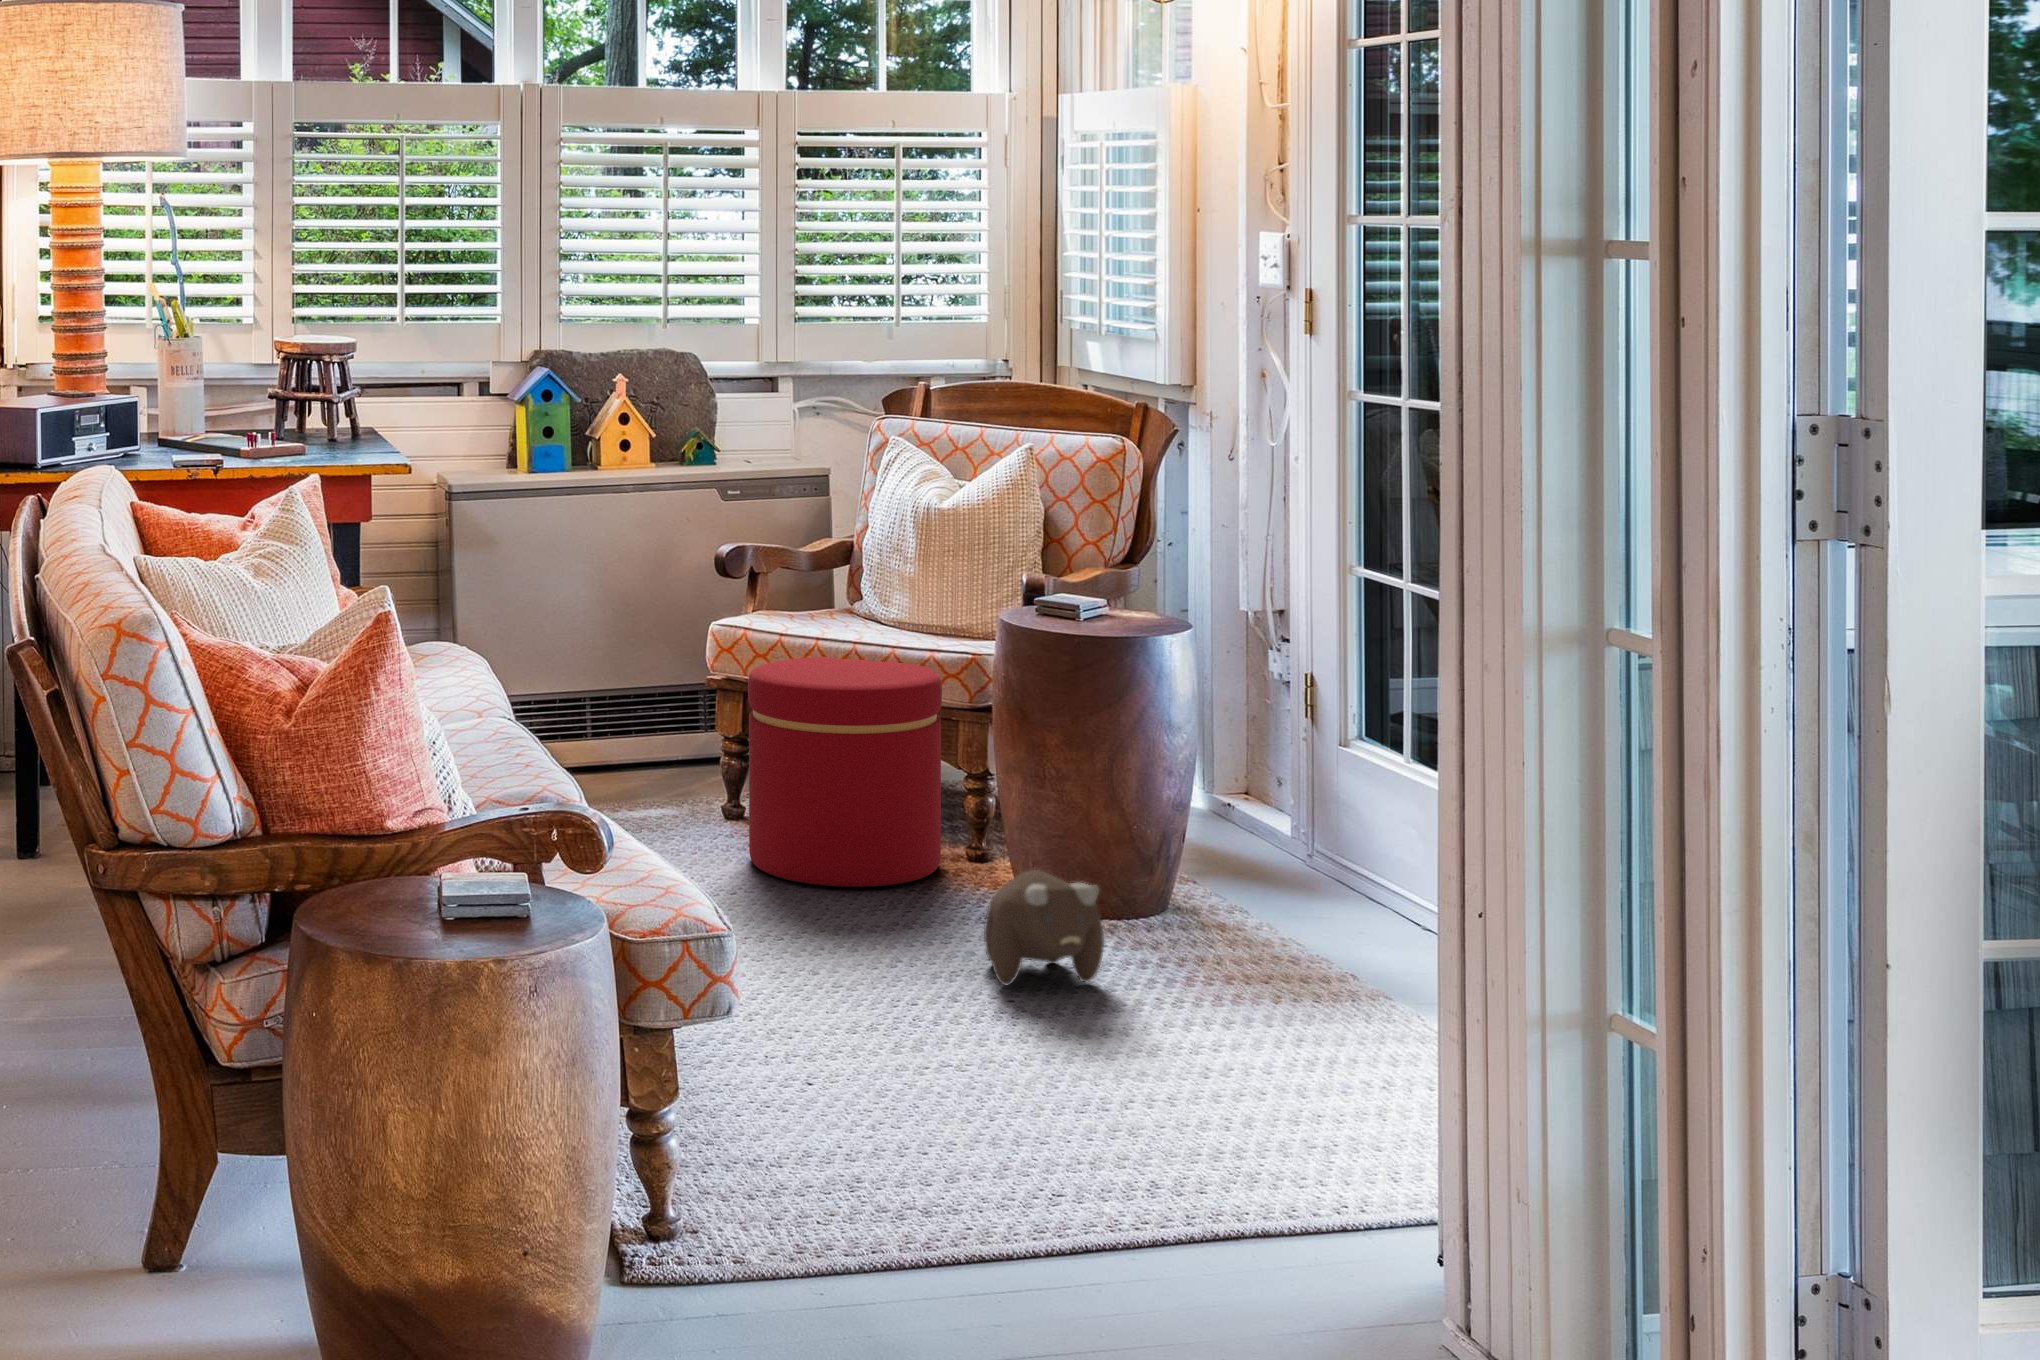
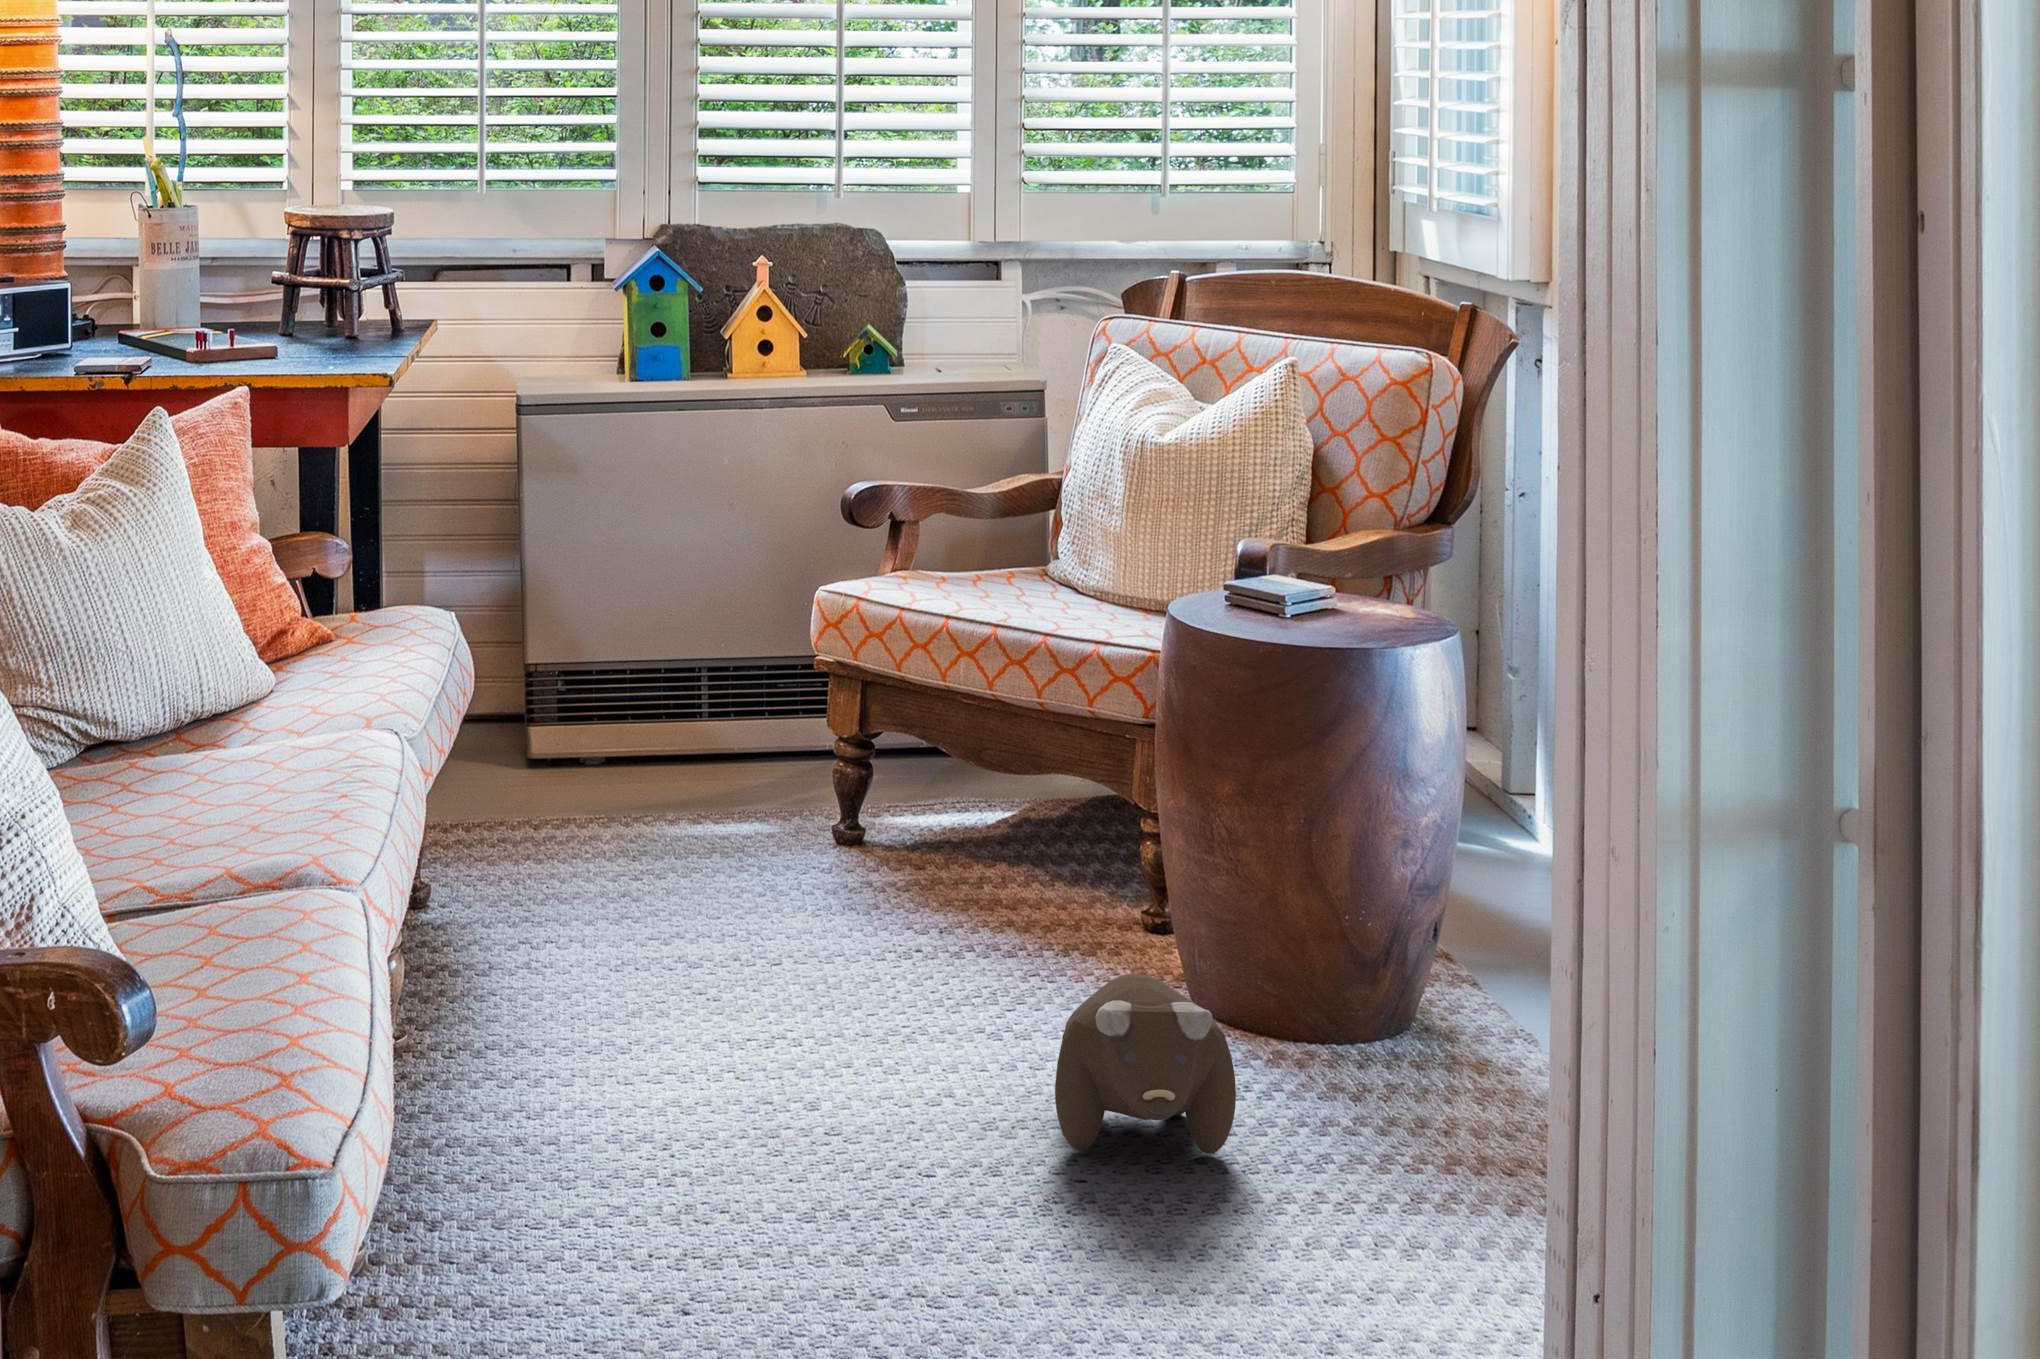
ottoman: present [748,657,942,887] -> none [825,637,1099,967]

